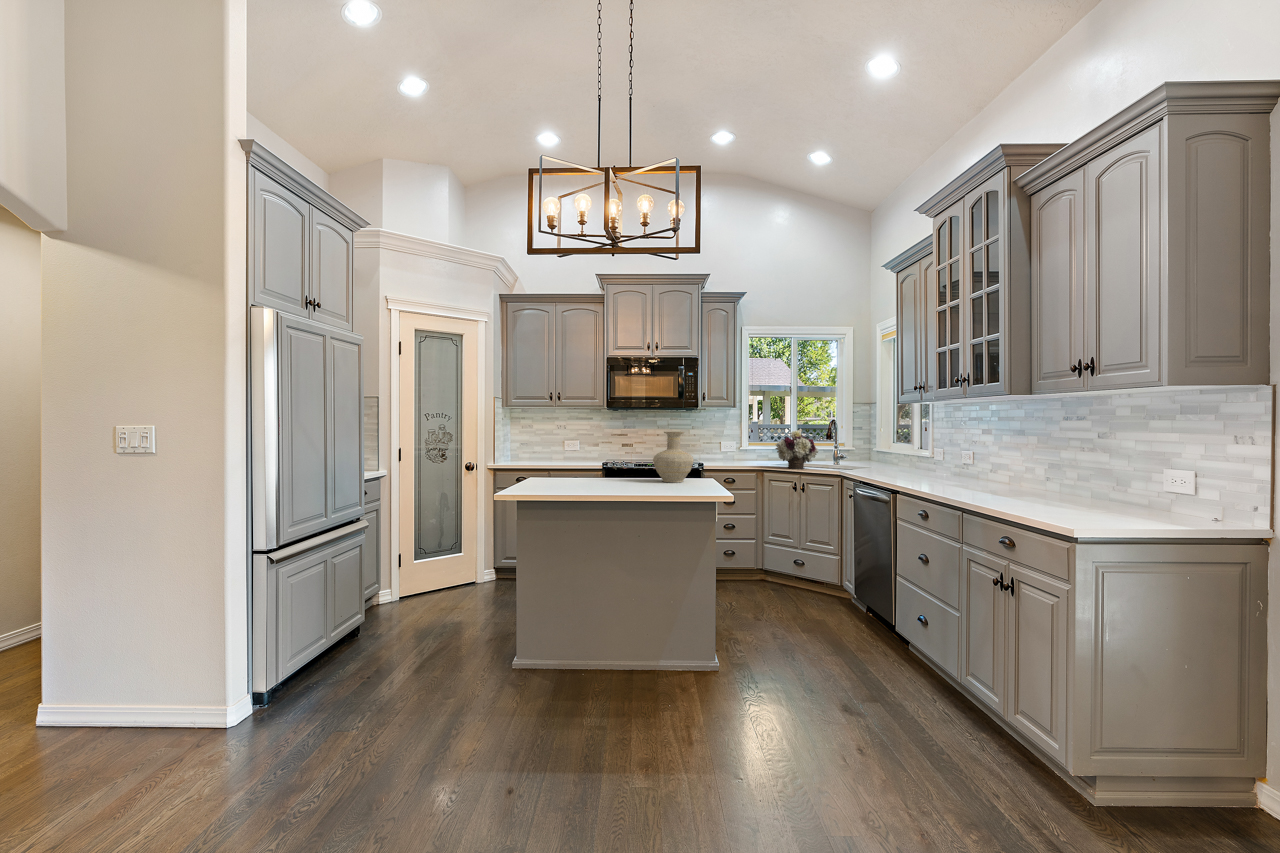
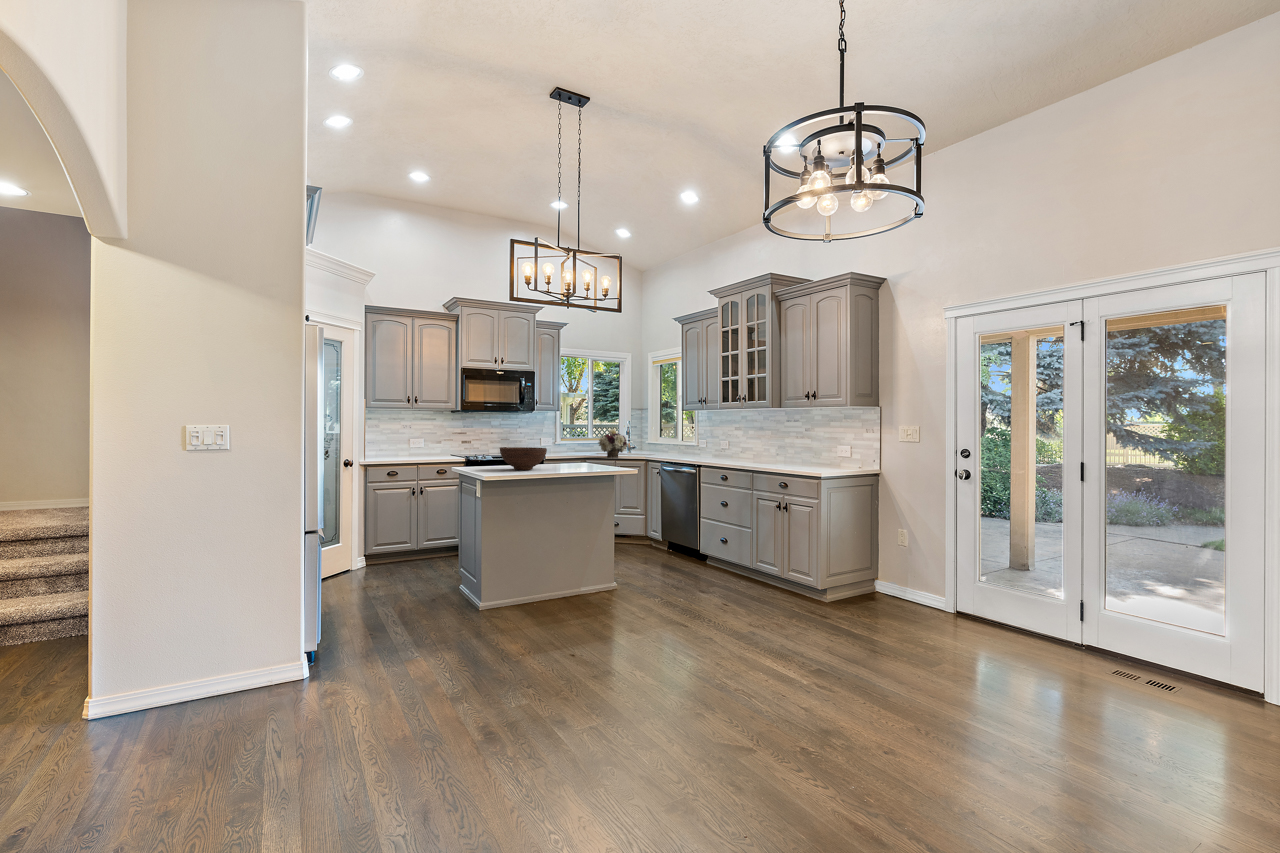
vase: present [653,432,694,482] -> none [552,430,582,467]
fruit bowl: none [563,454,625,485] -> present [500,447,547,470]

